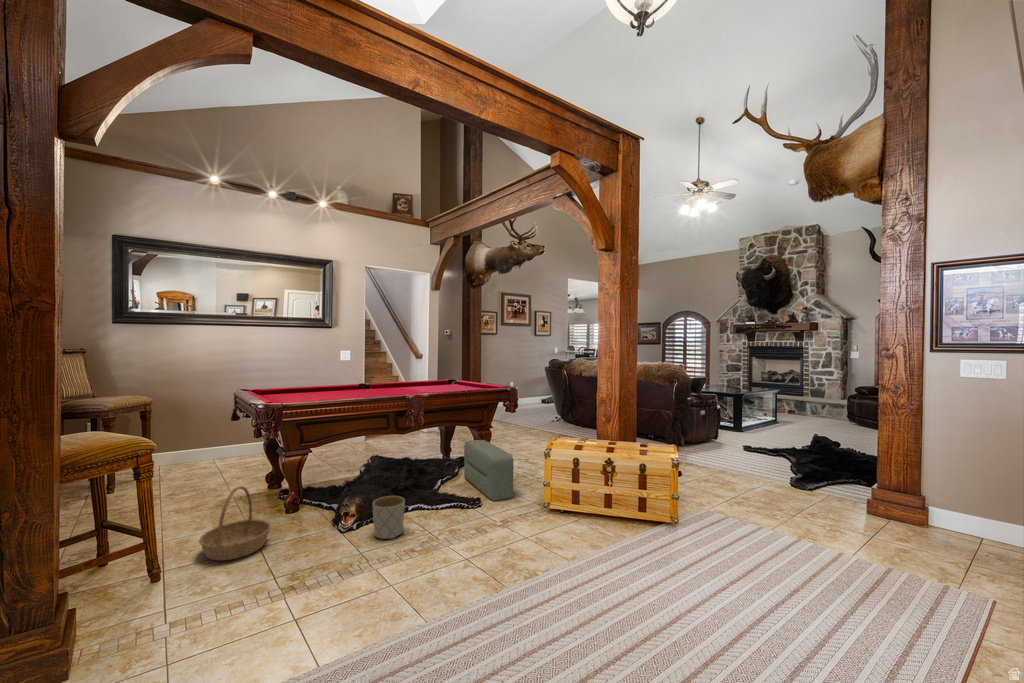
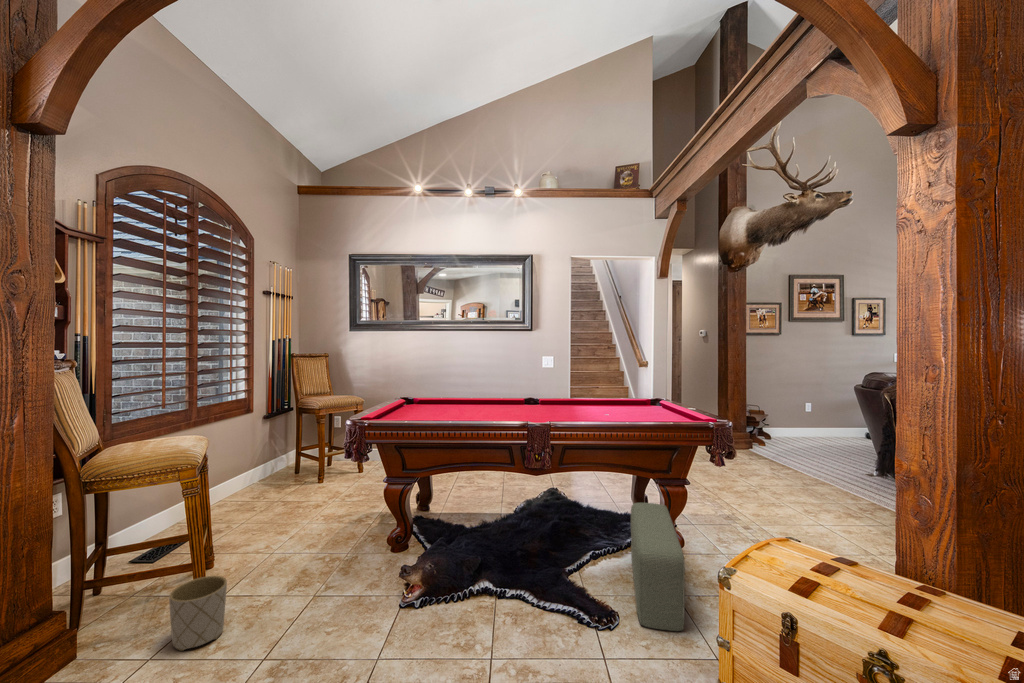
basket: present [199,486,271,561] -> none [267,513,342,600]
planter: present [373,496,405,539] -> present [169,576,227,651]

